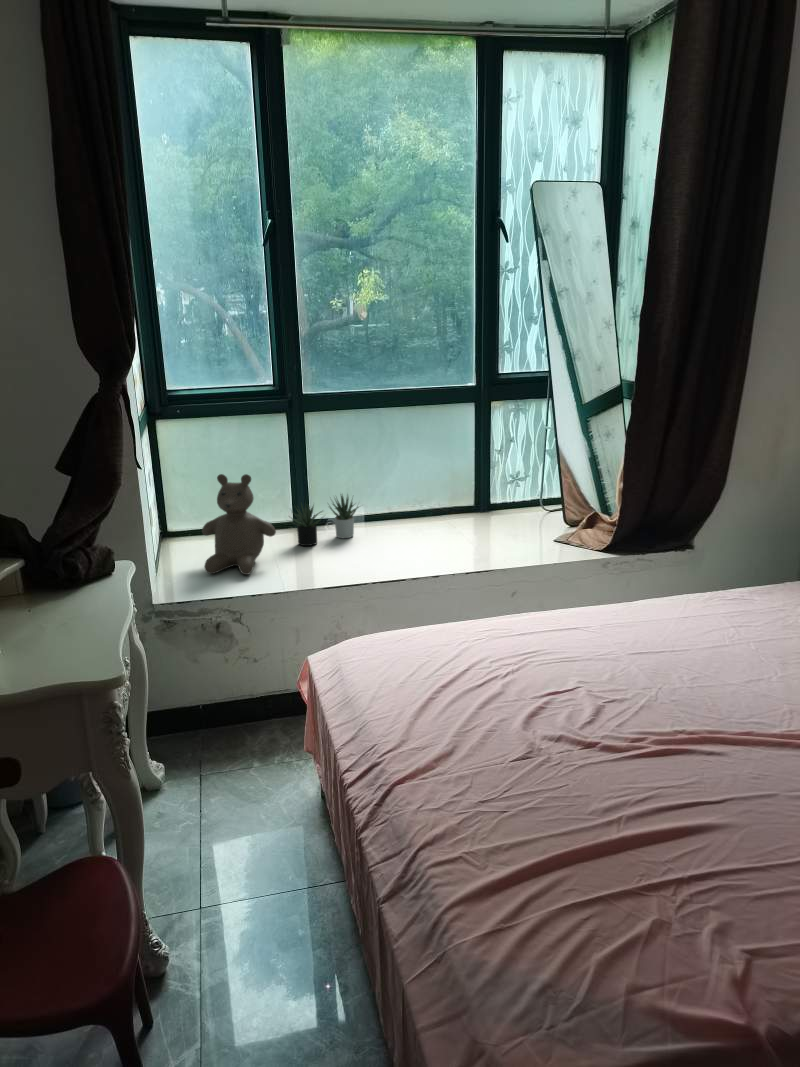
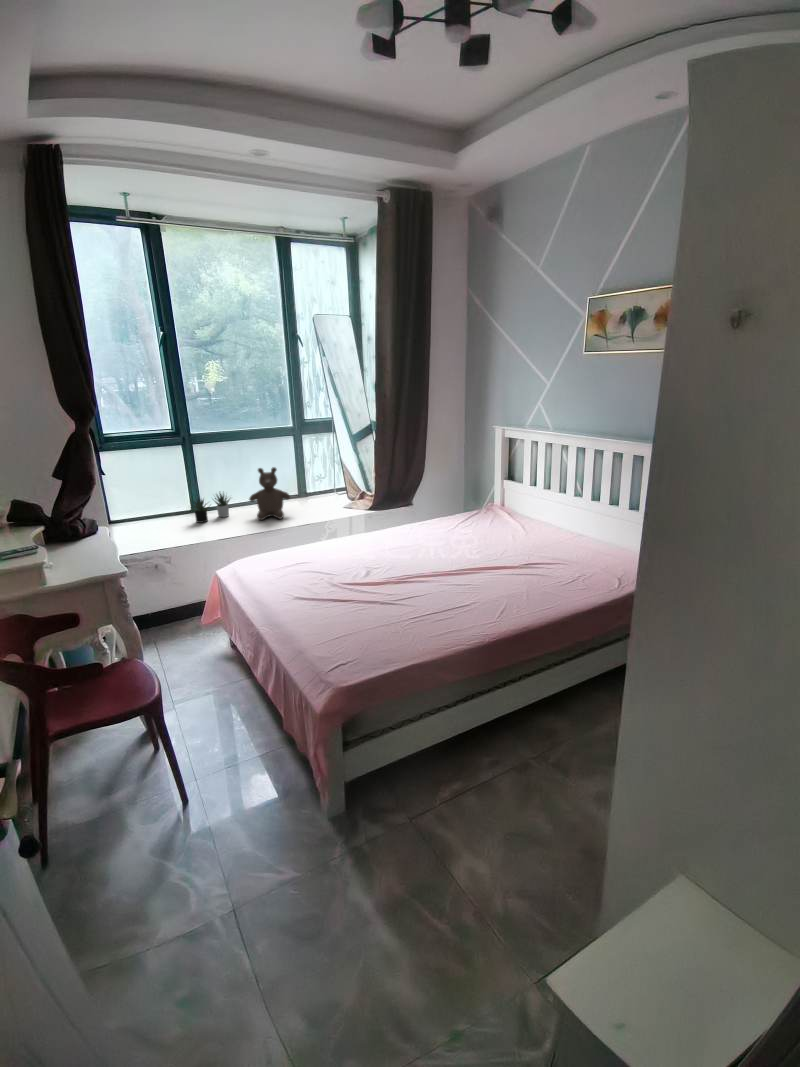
teddy bear: present [202,474,276,575] -> present [249,467,290,520]

